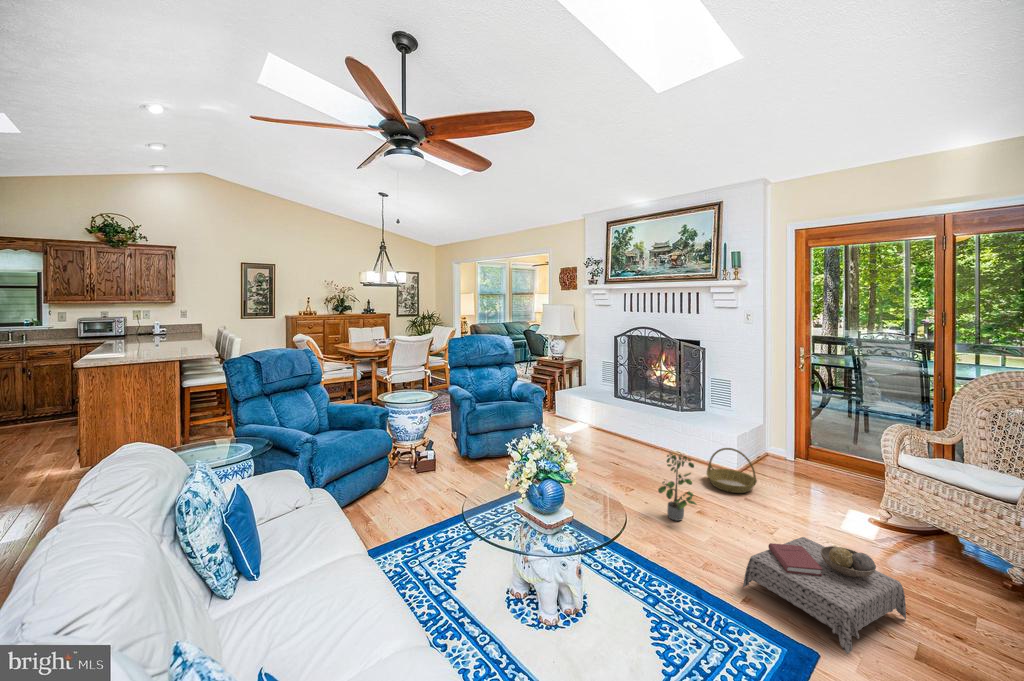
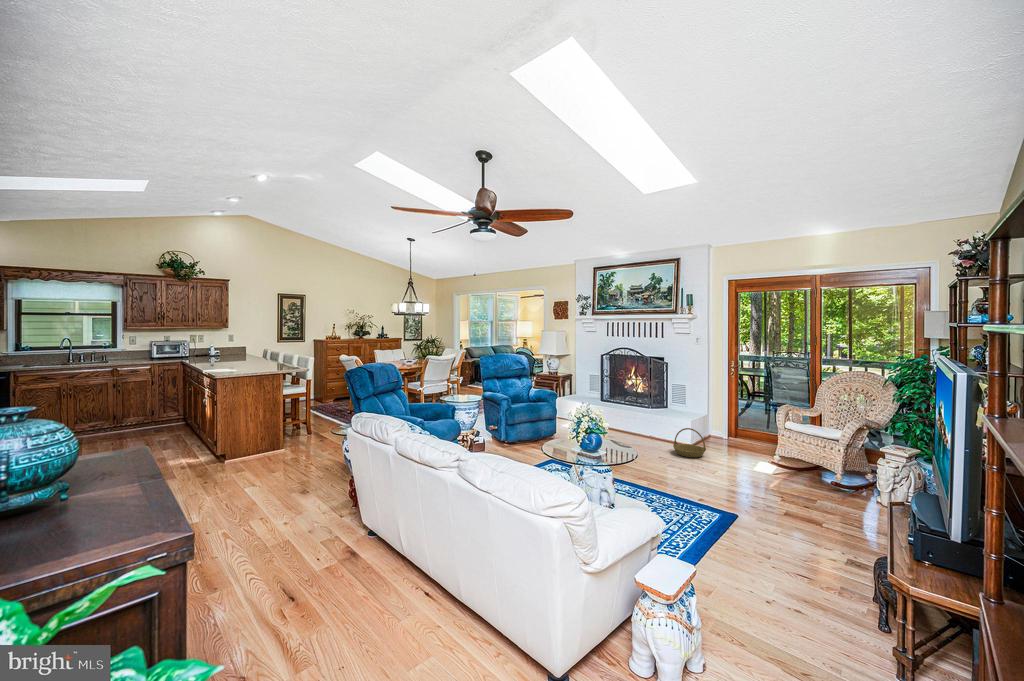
potted plant: present [658,454,696,521] -> none [644,427,670,471]
ottoman: present [743,537,906,654] -> none [698,466,783,515]

